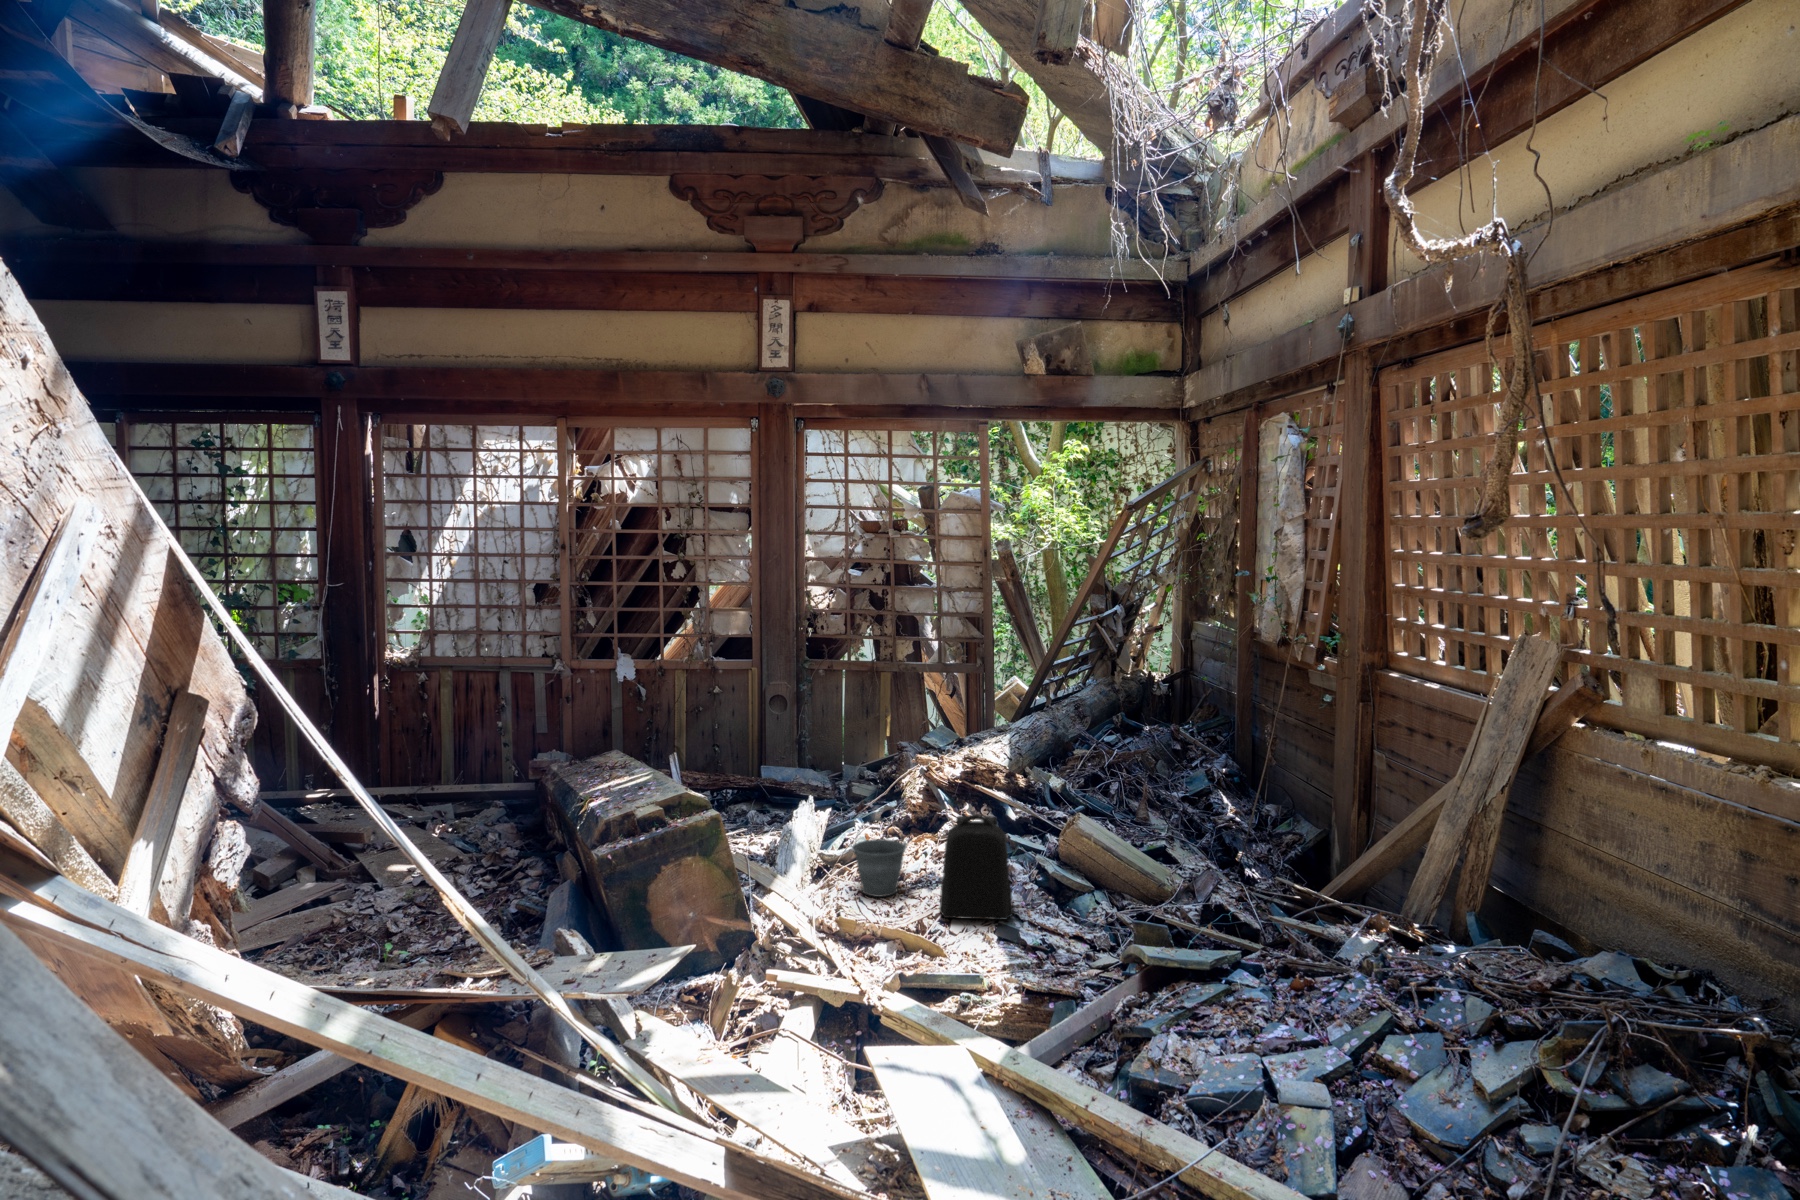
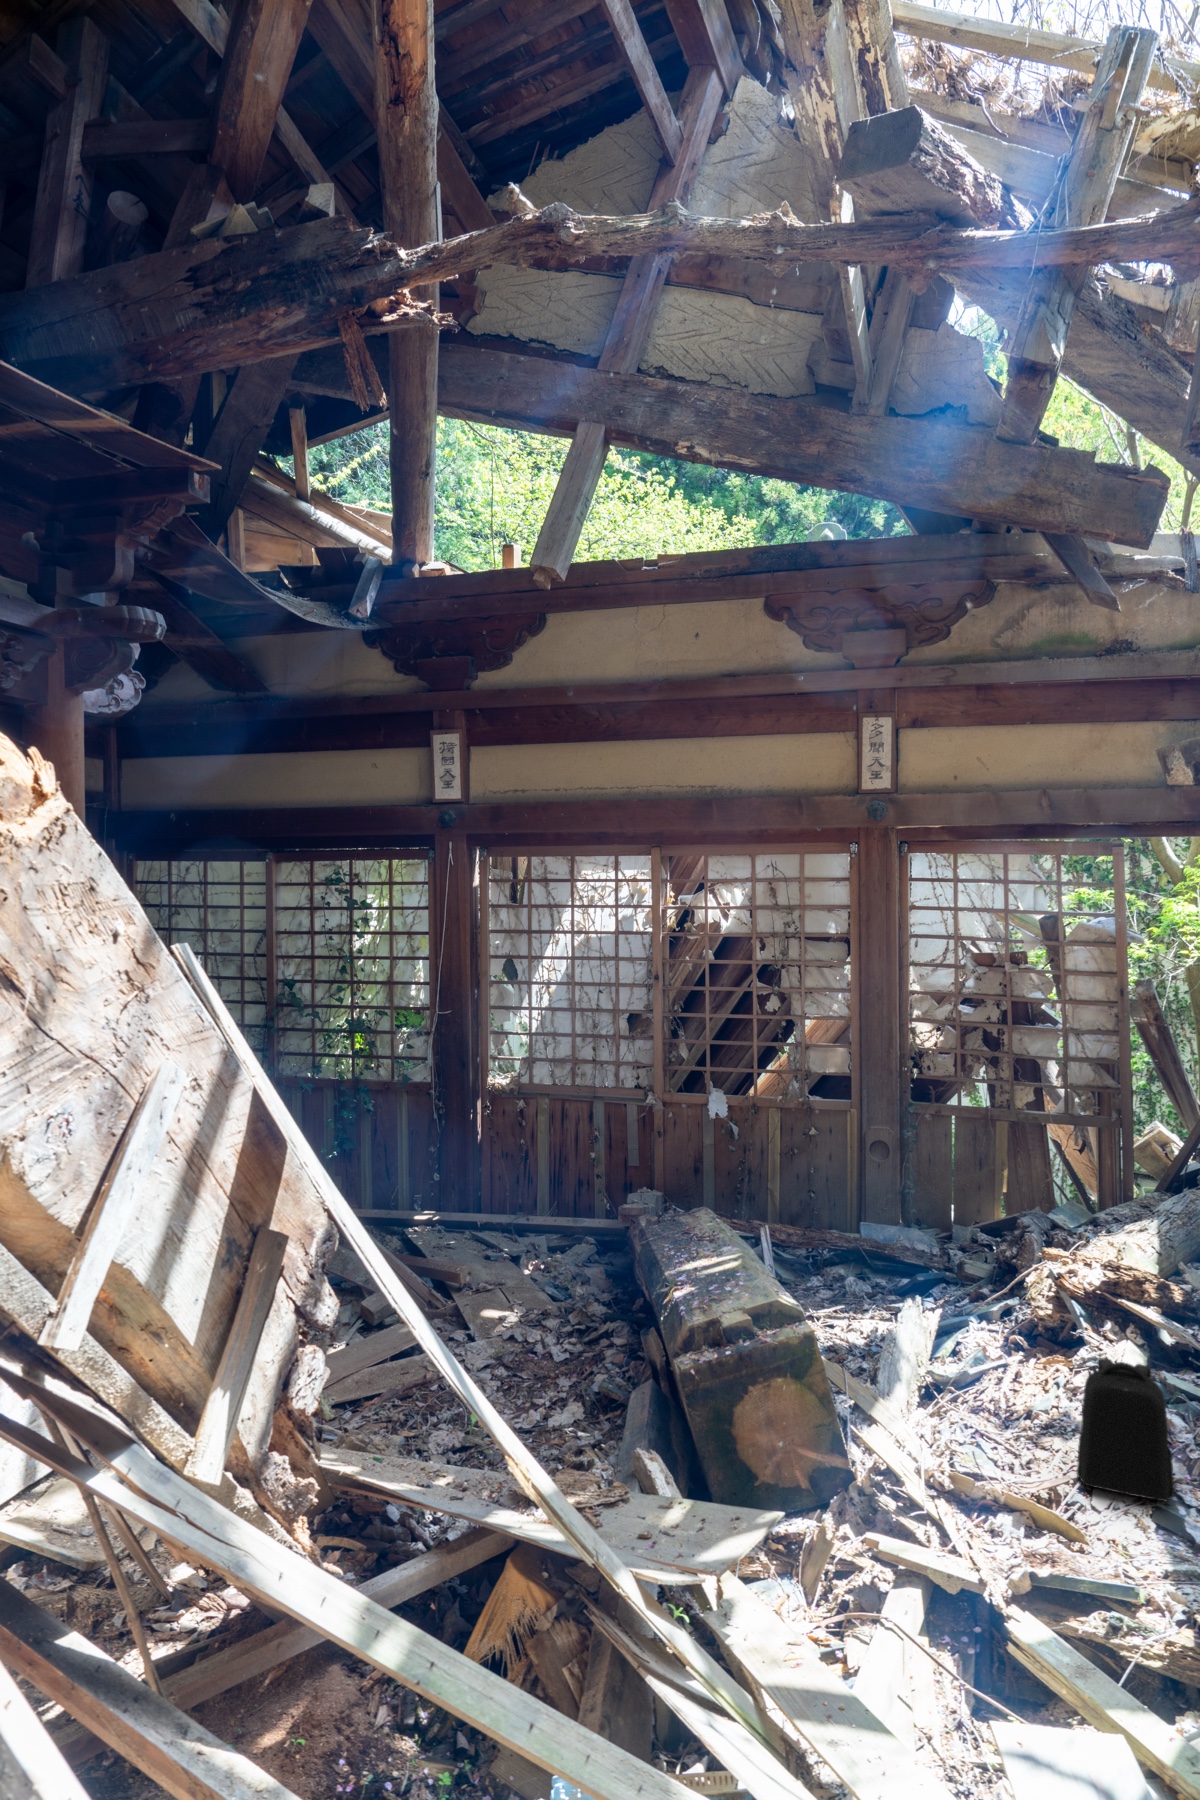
bucket: present [852,818,907,897] -> none [964,1344,1036,1439]

